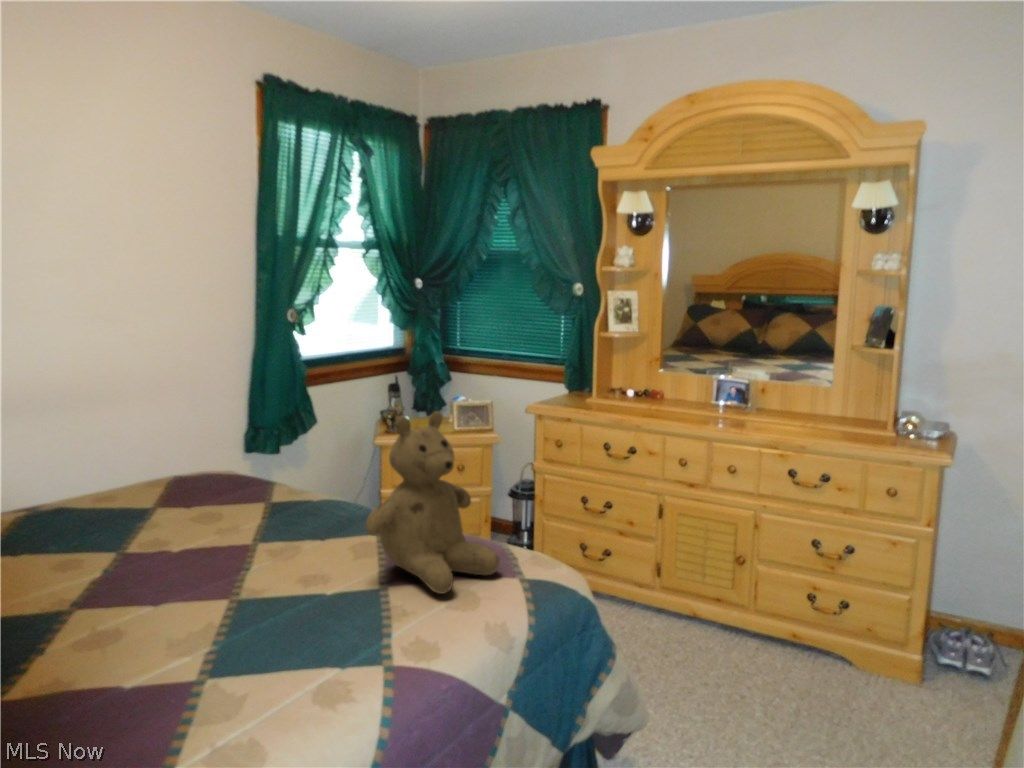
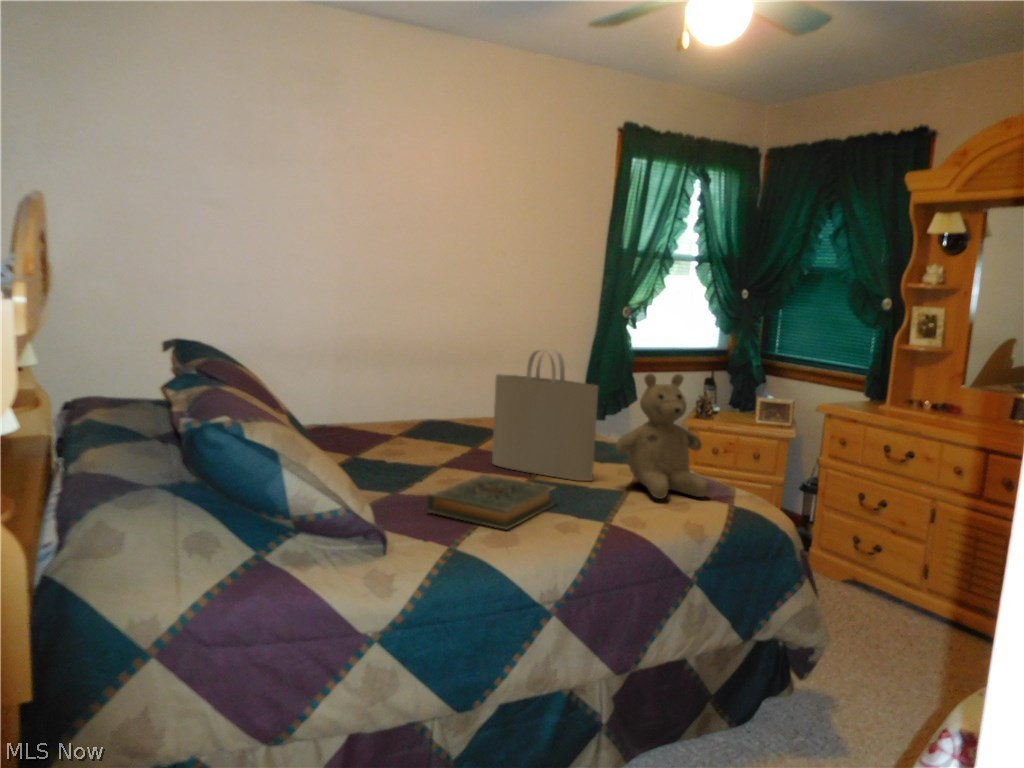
tote bag: none [154,395,333,586] -> present [492,349,598,481]
hardback book: none [77,619,303,739] -> present [427,473,554,530]

